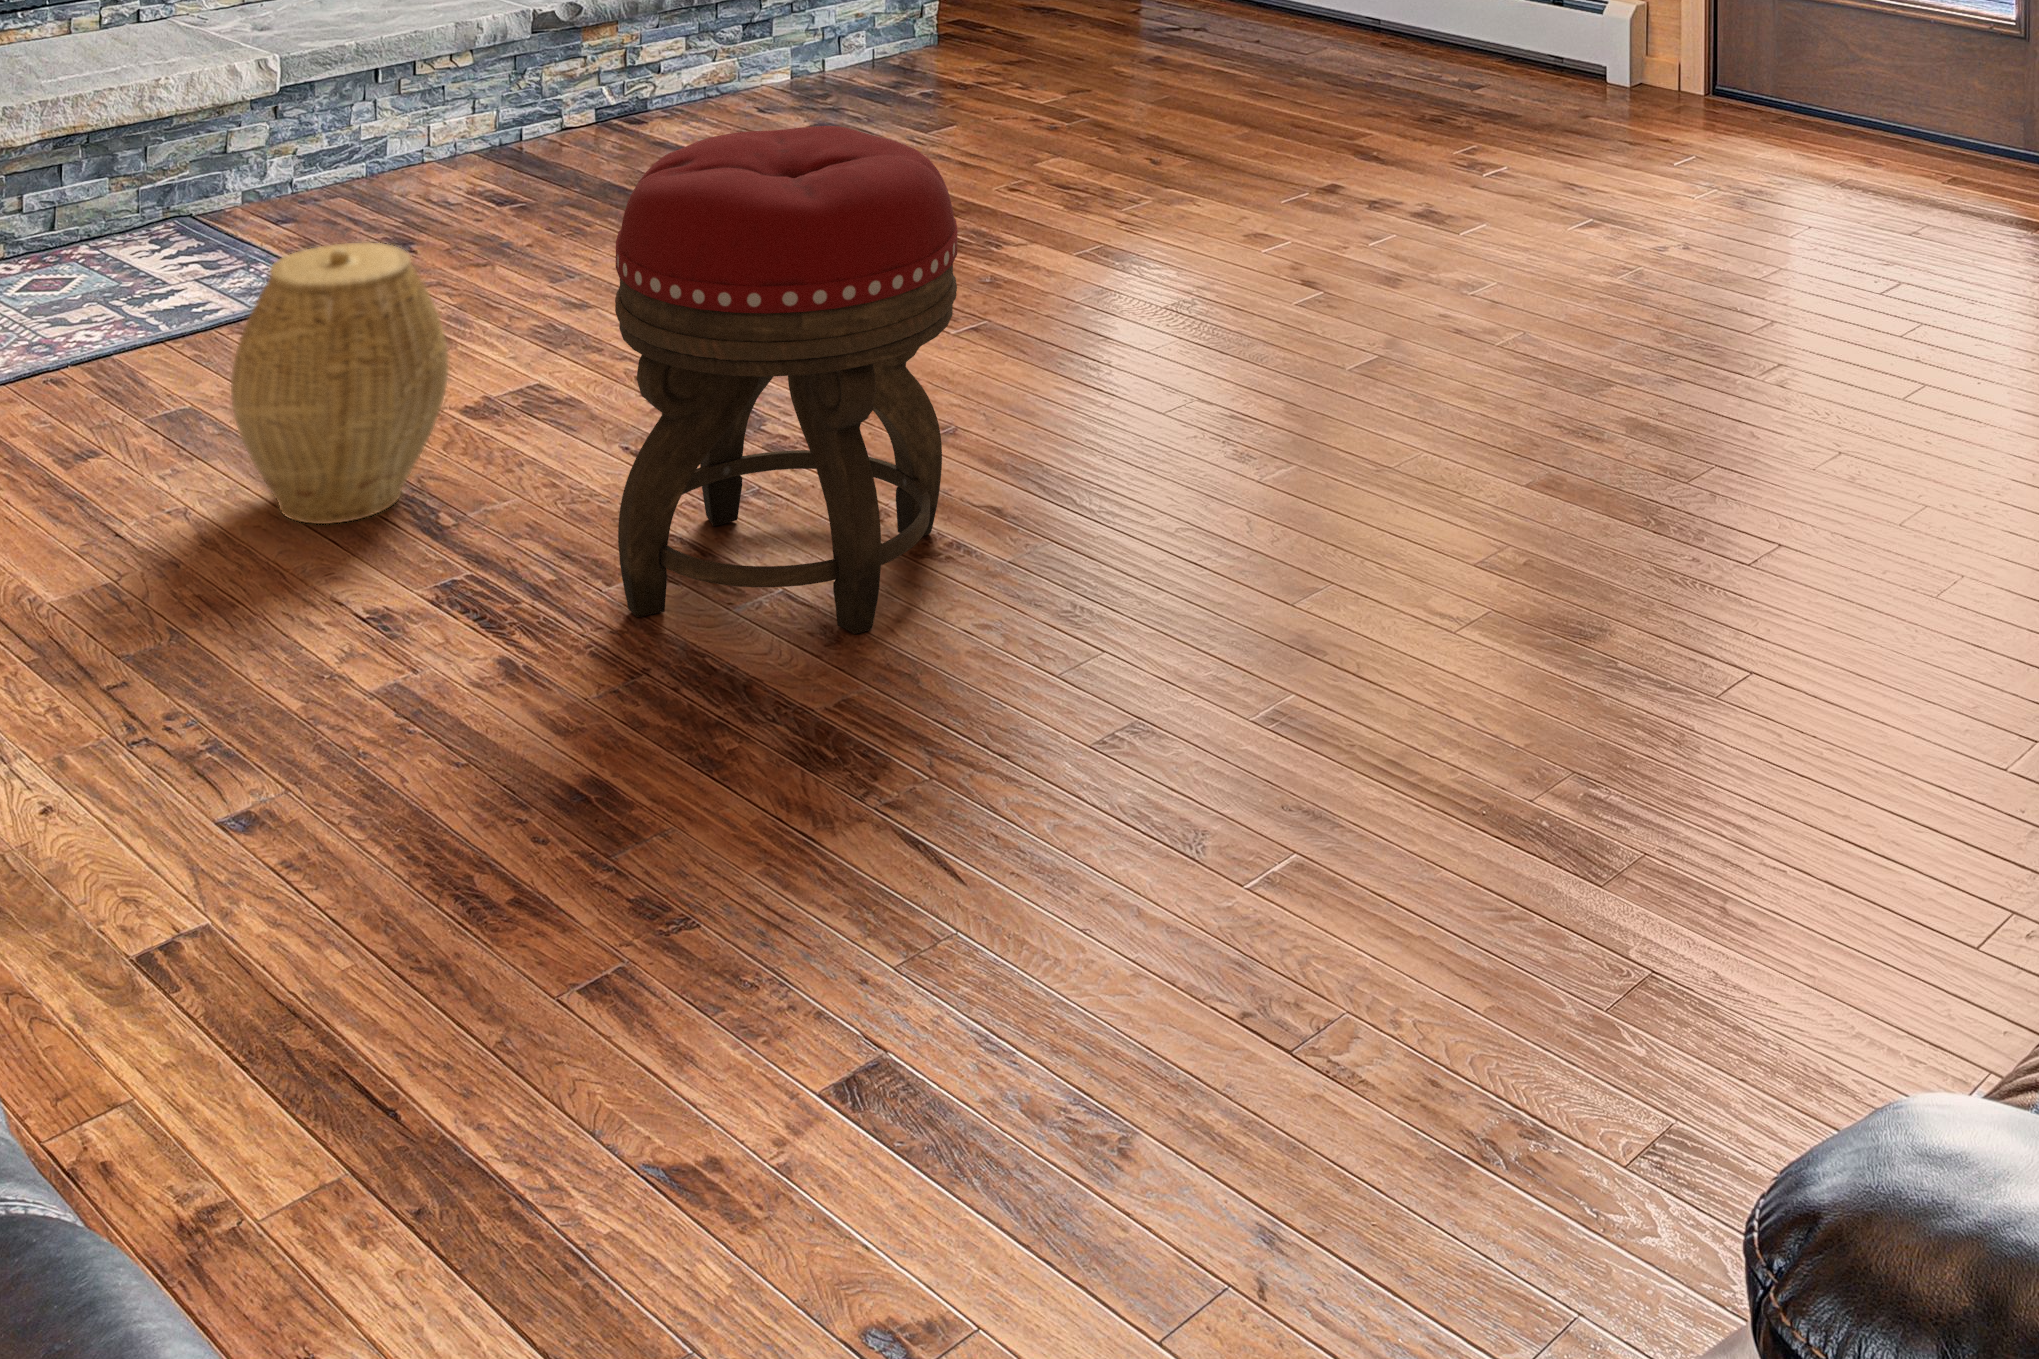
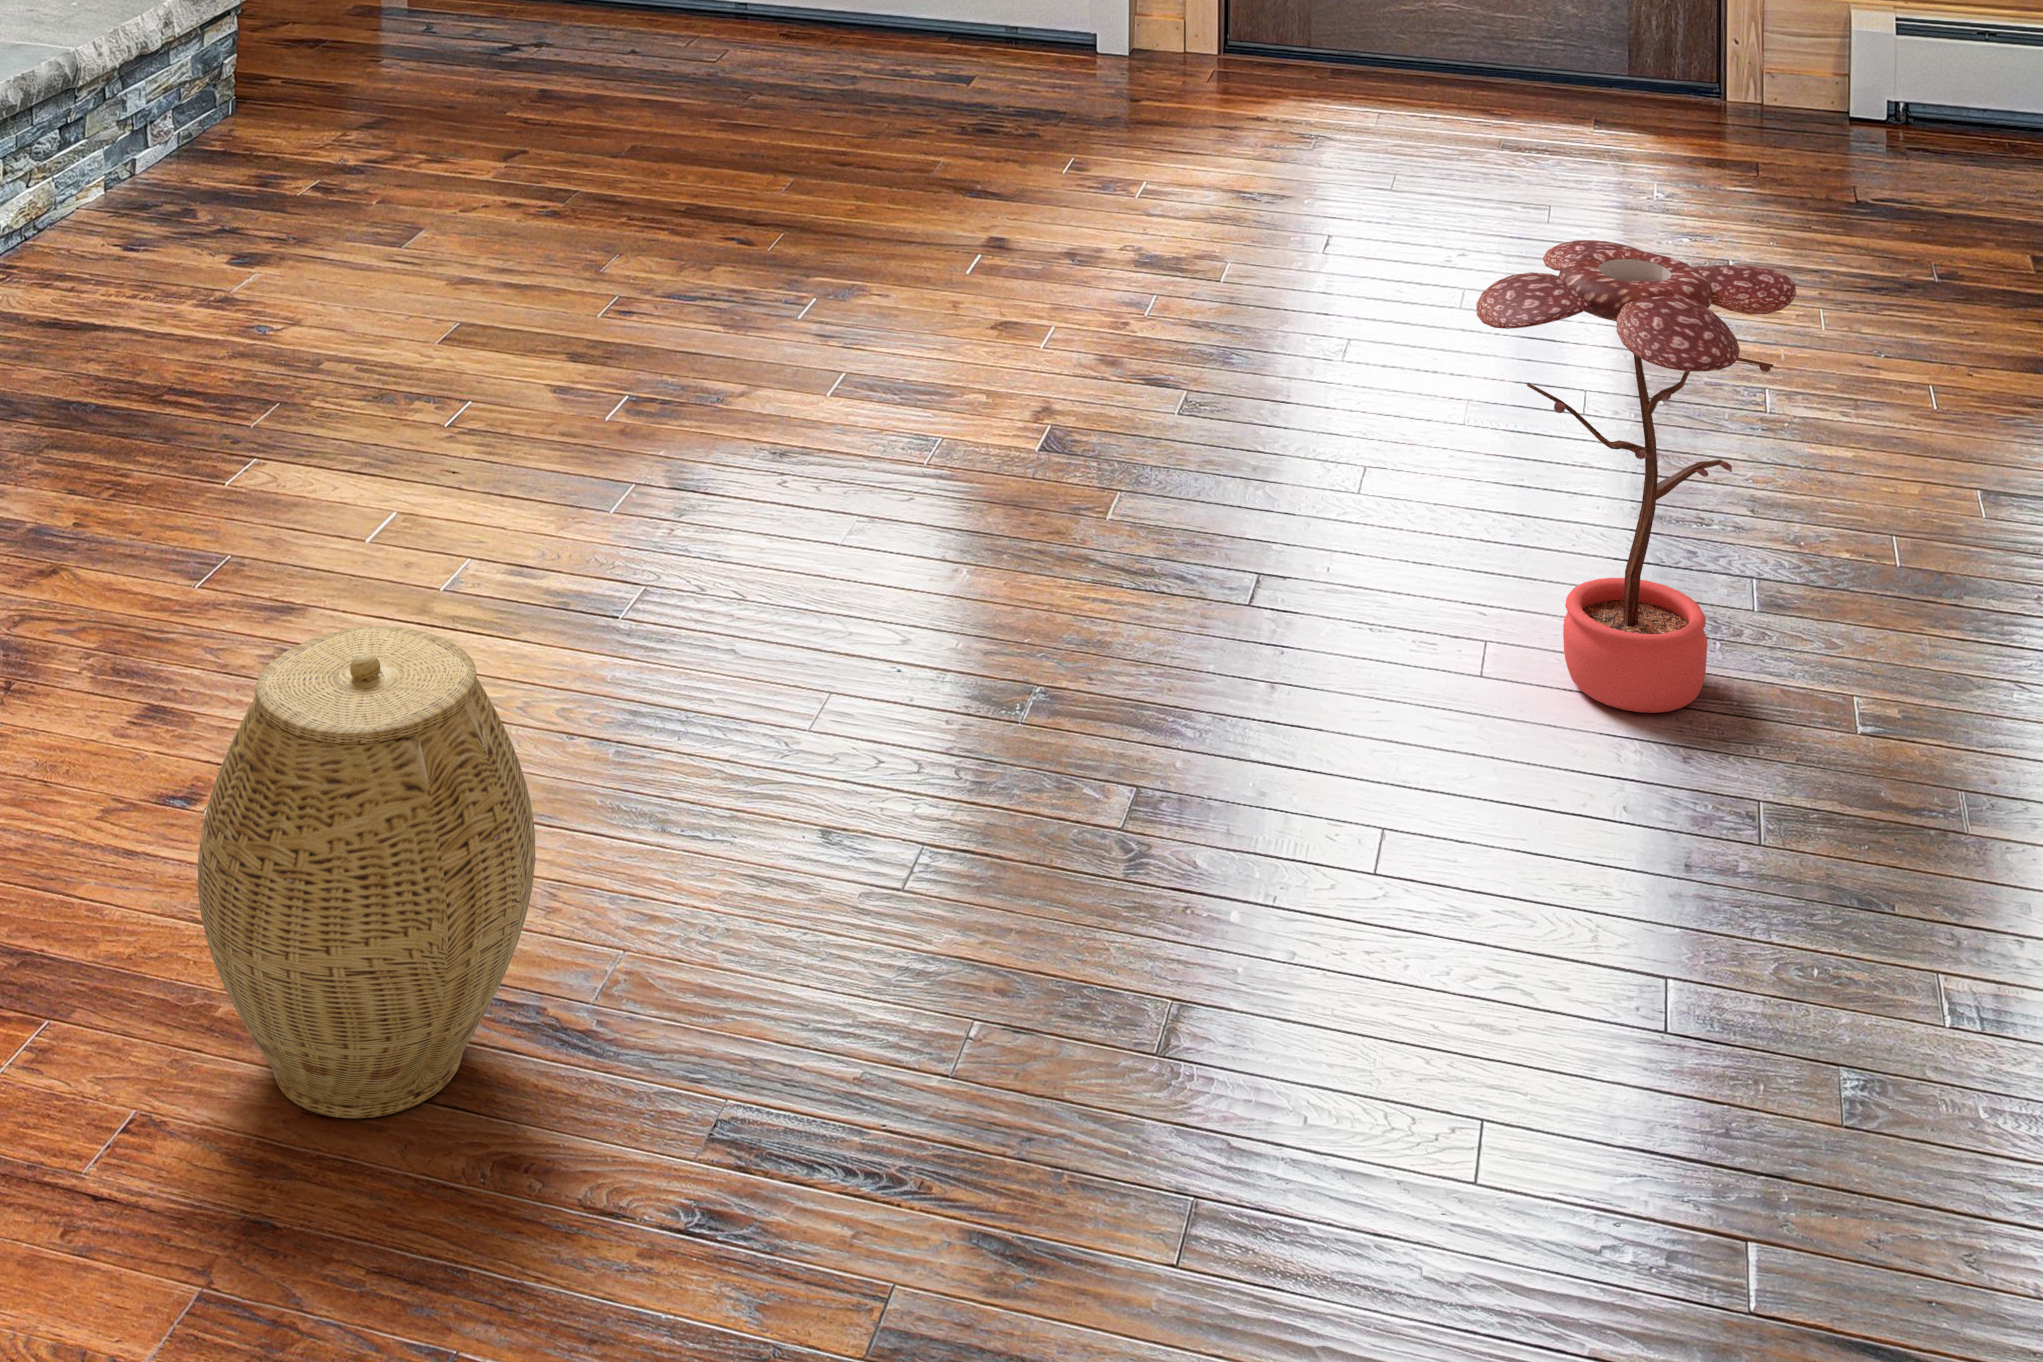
footstool: present [615,126,958,634] -> none [912,329,1417,1149]
potted plant: none [1240,158,1487,502] -> present [1476,240,1796,713]

